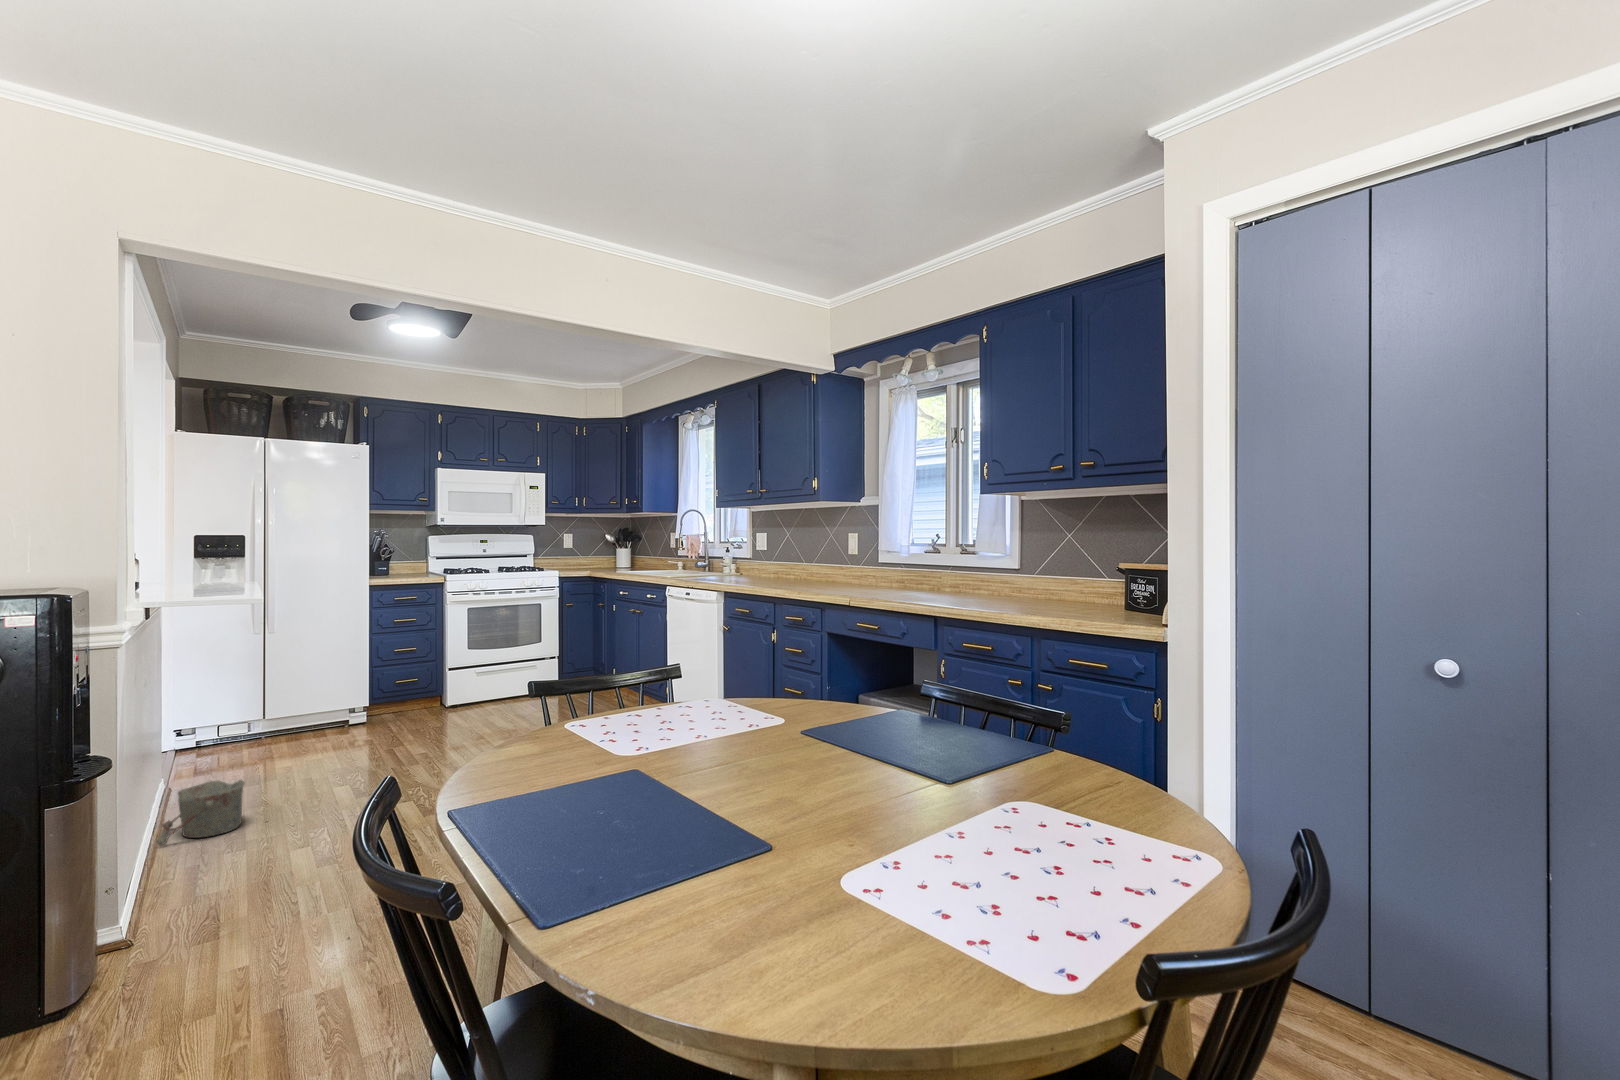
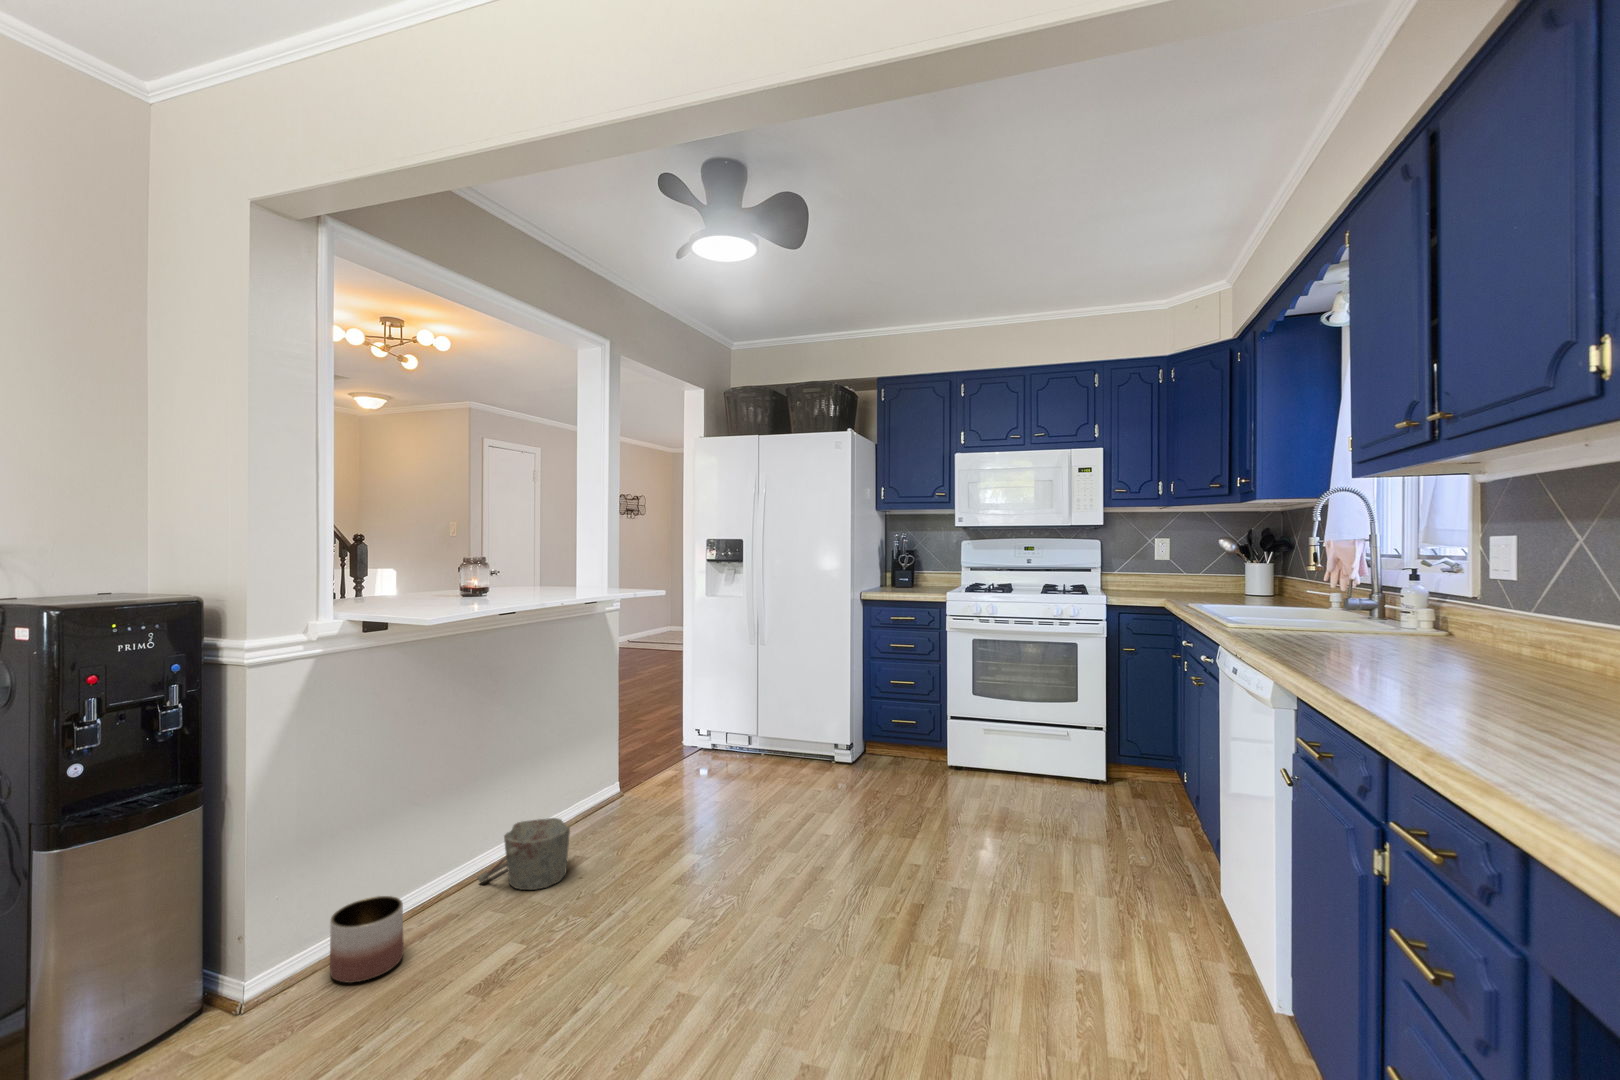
planter: none [136,835,203,901] -> present [330,896,404,983]

